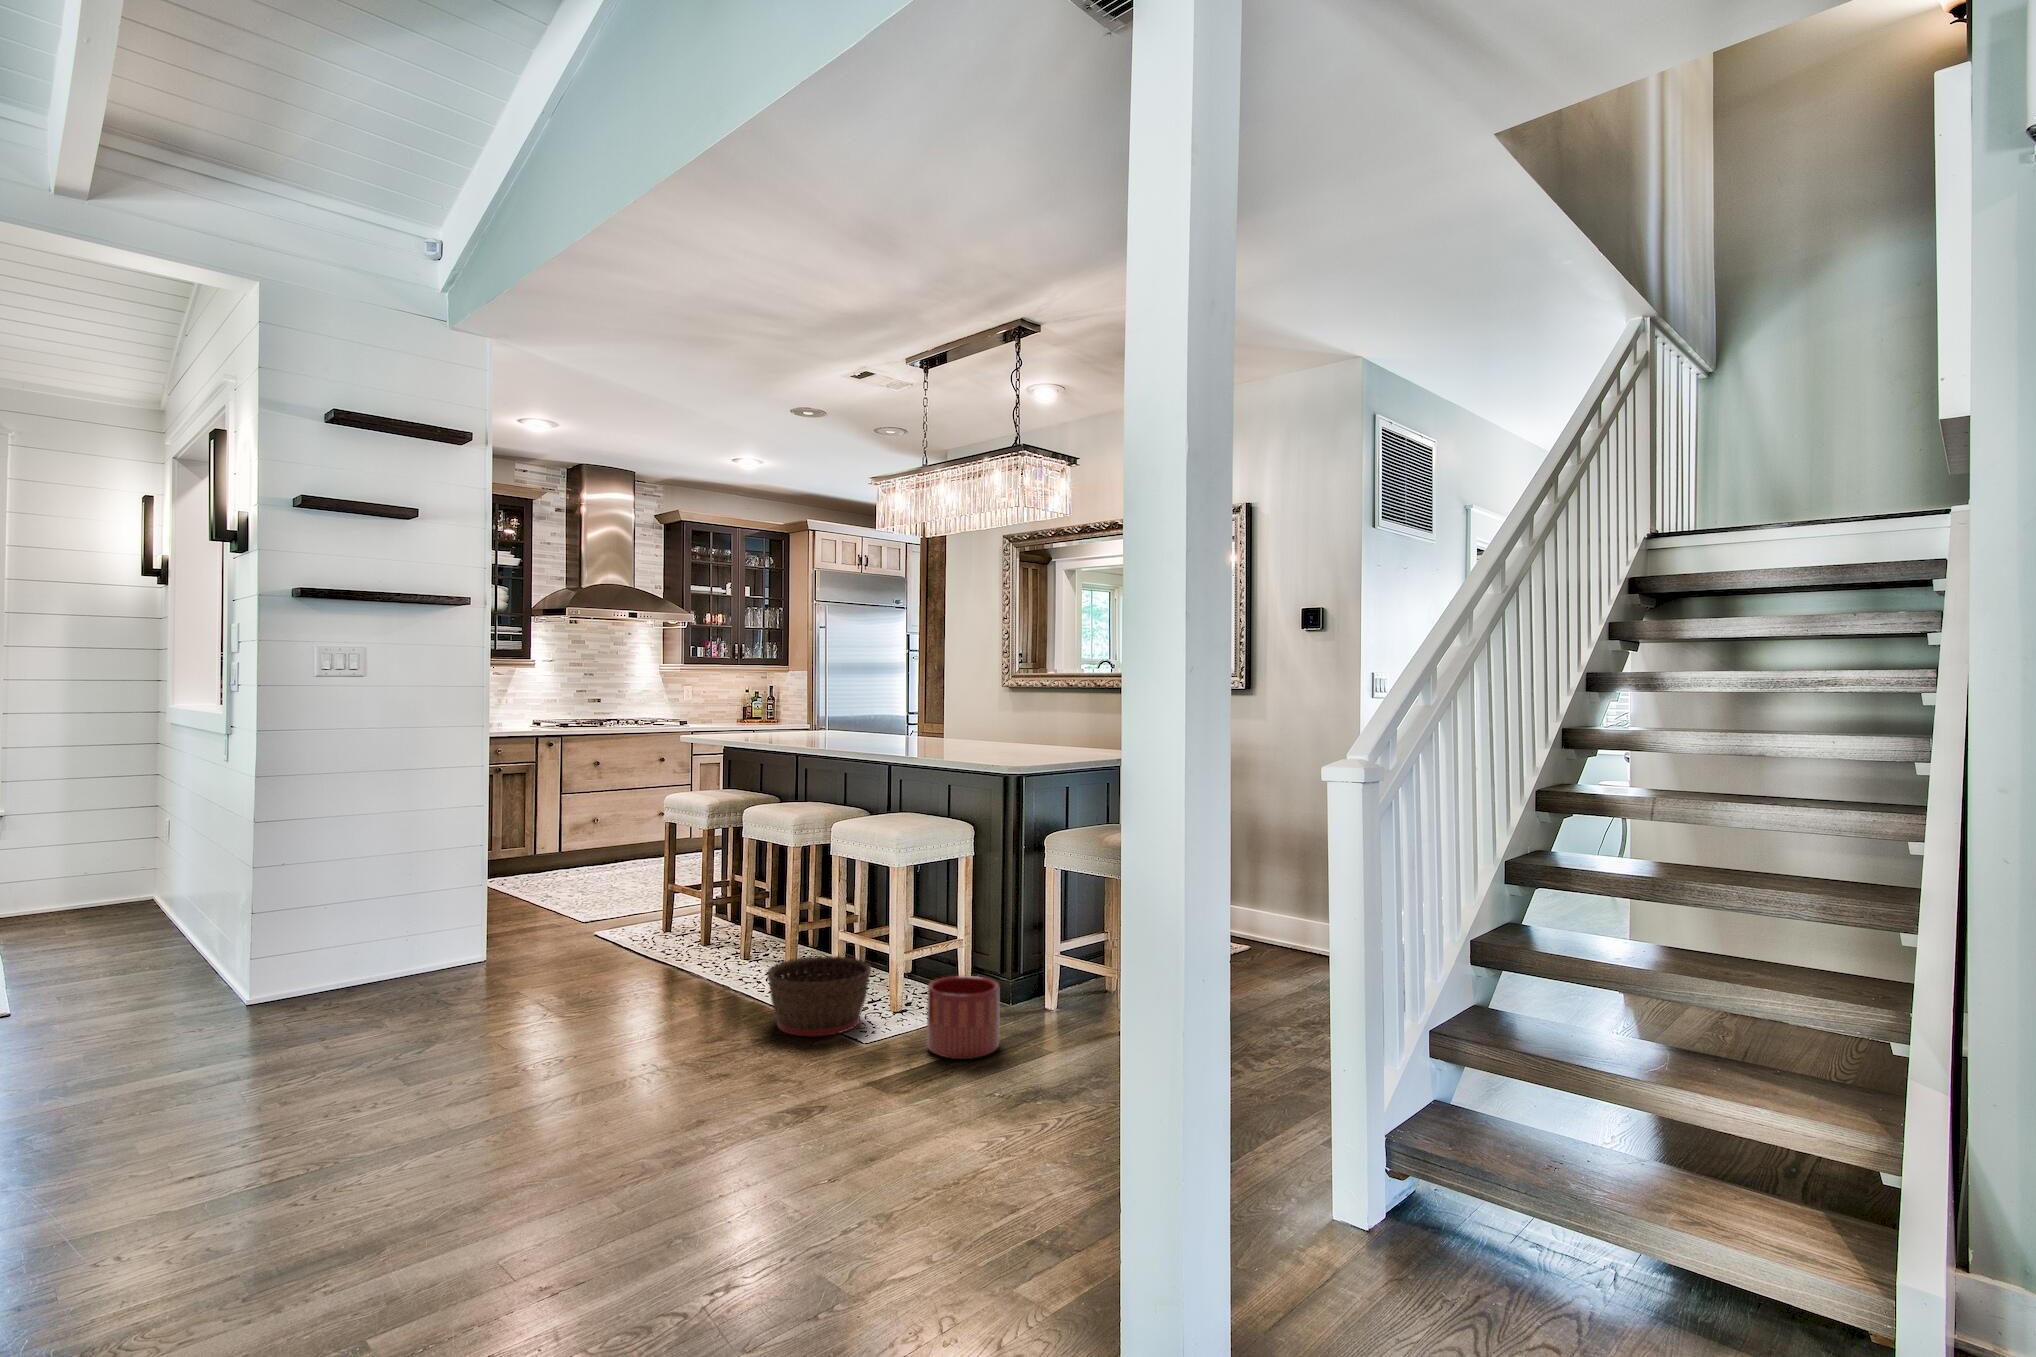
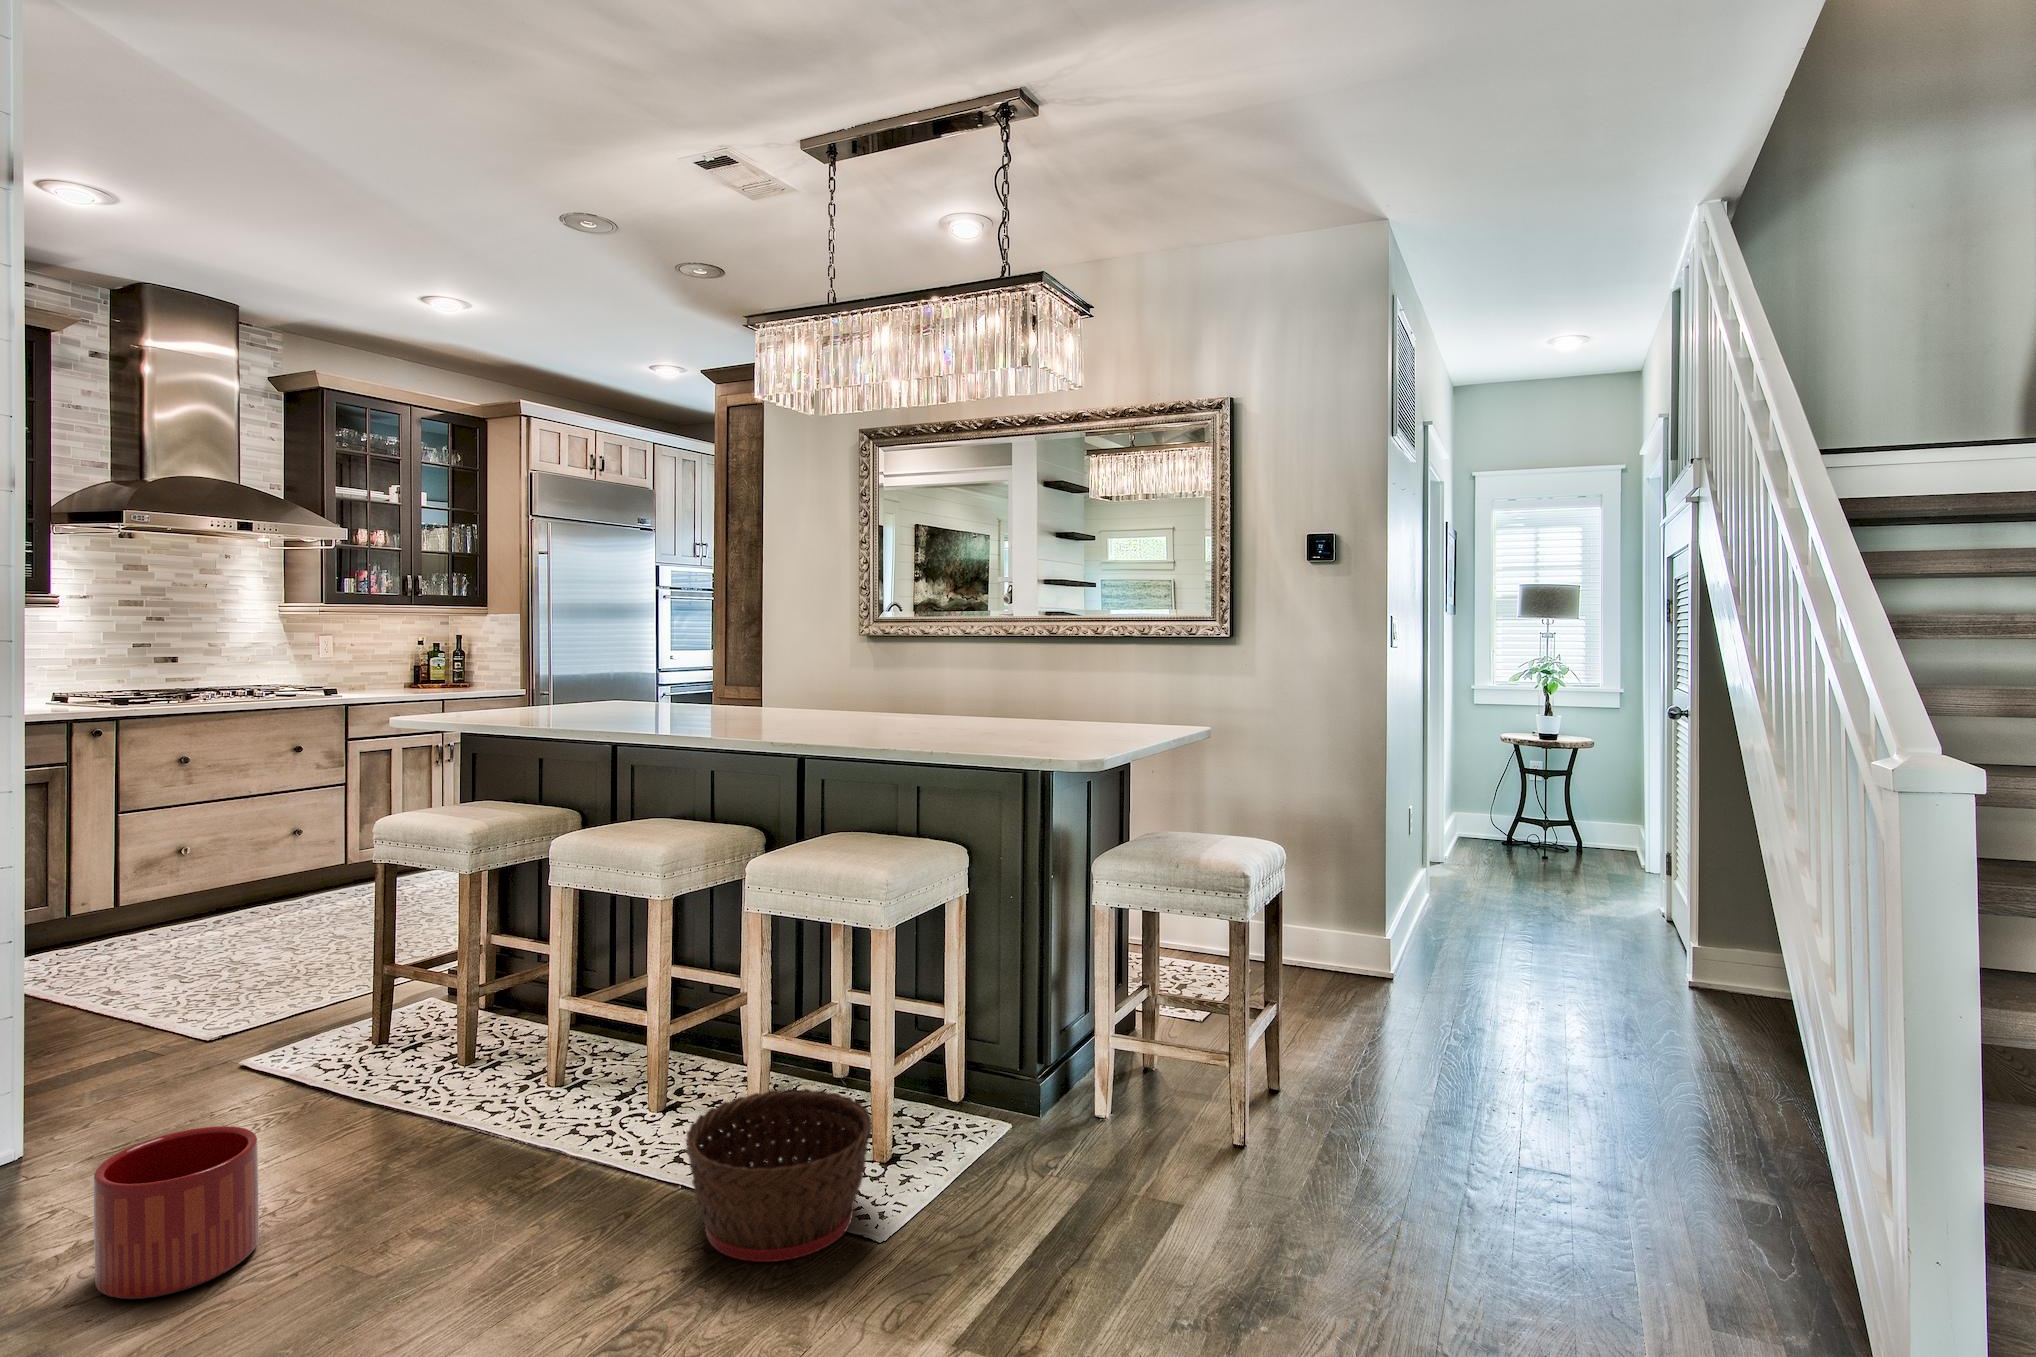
planter: present [927,976,999,1059] -> present [94,1126,259,1299]

